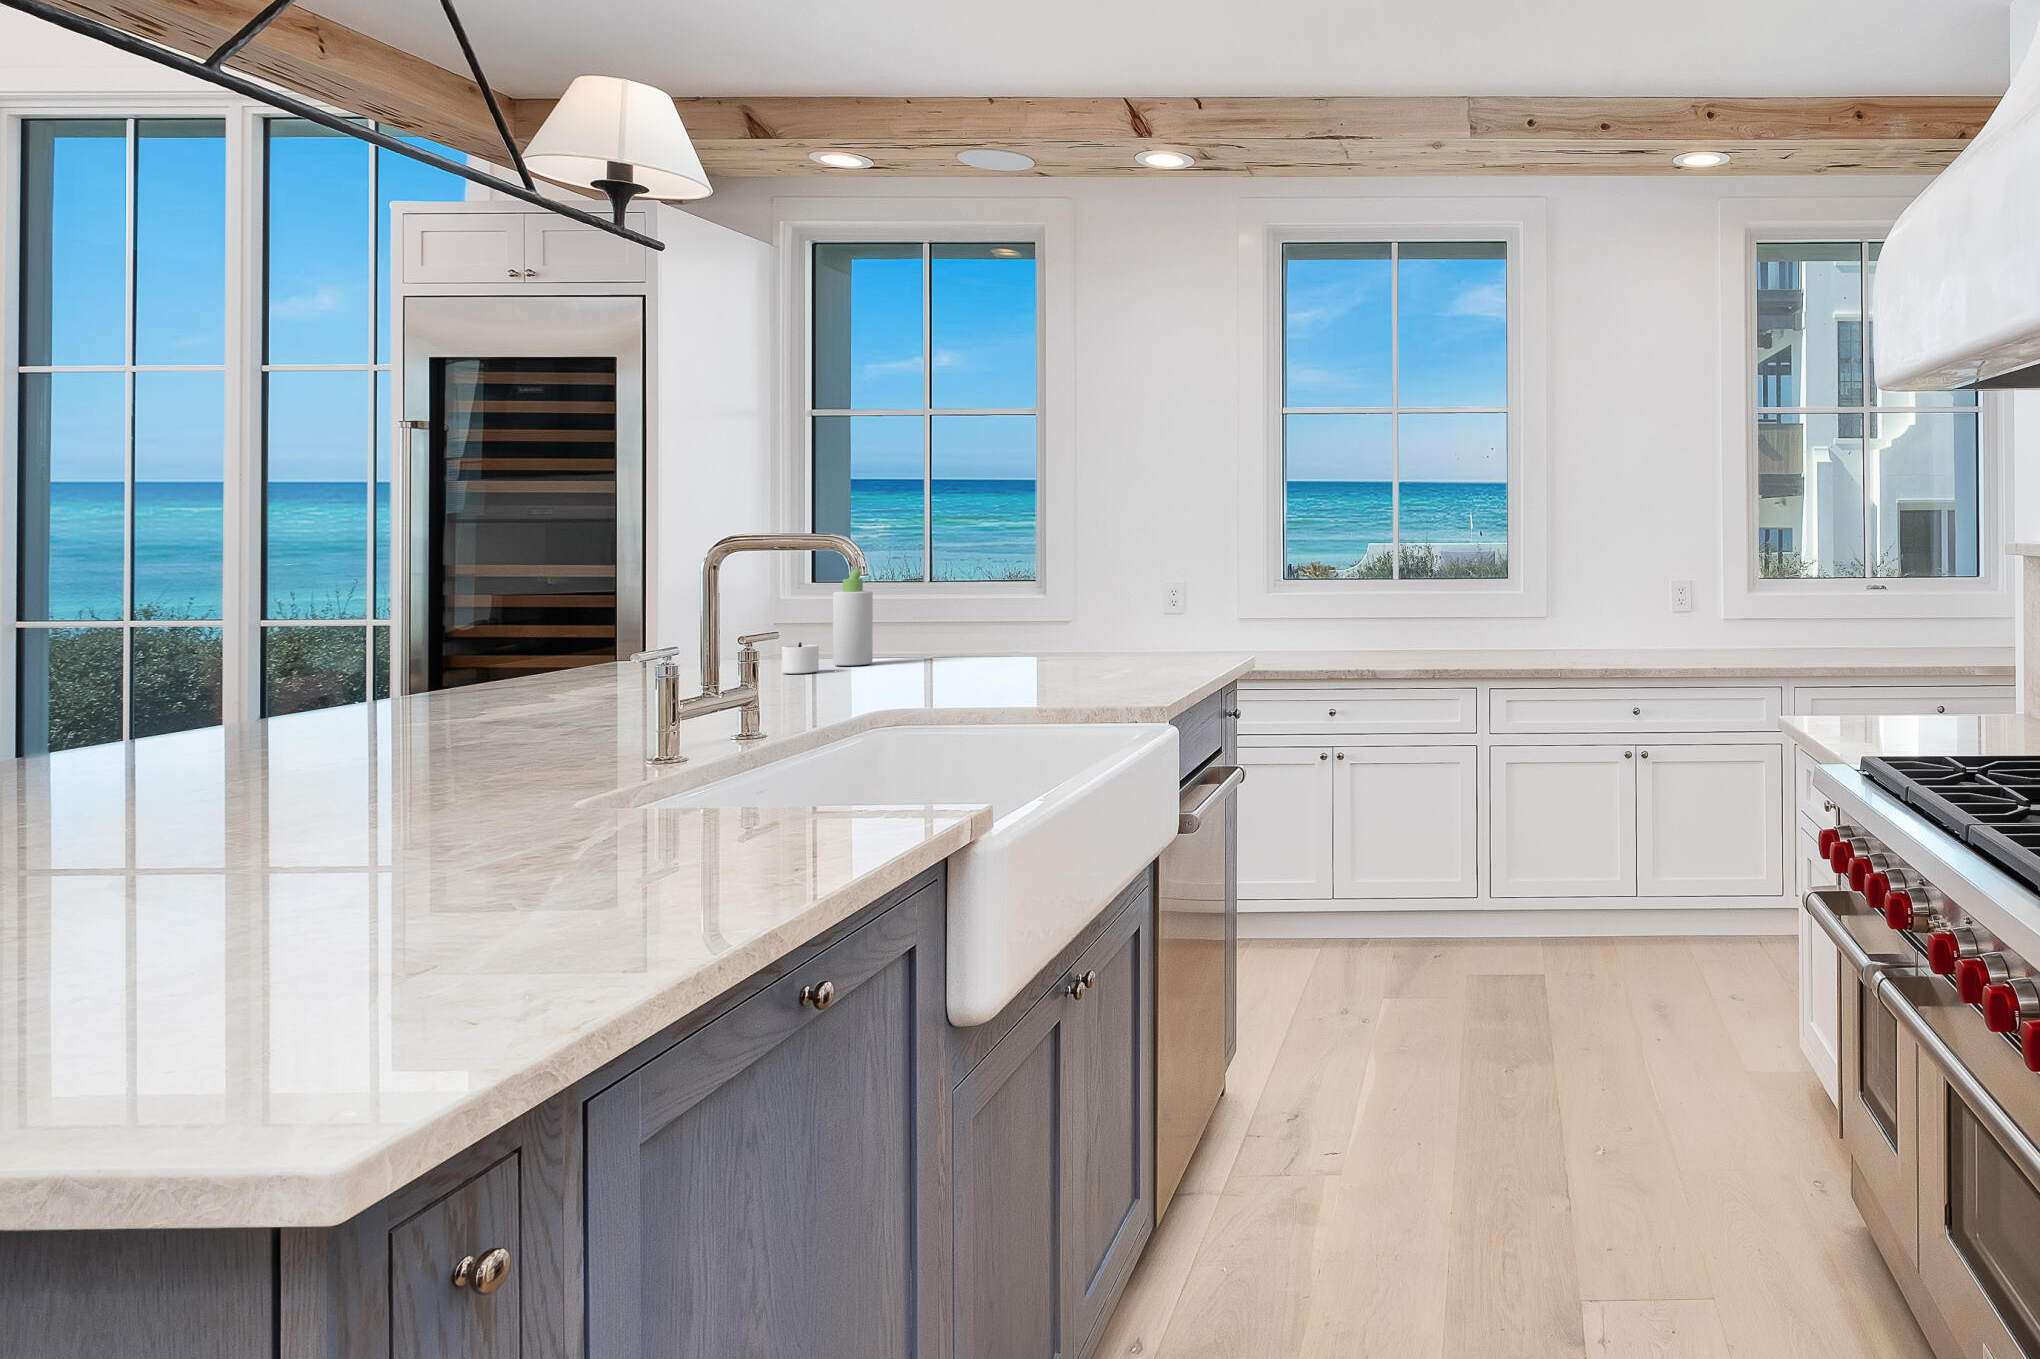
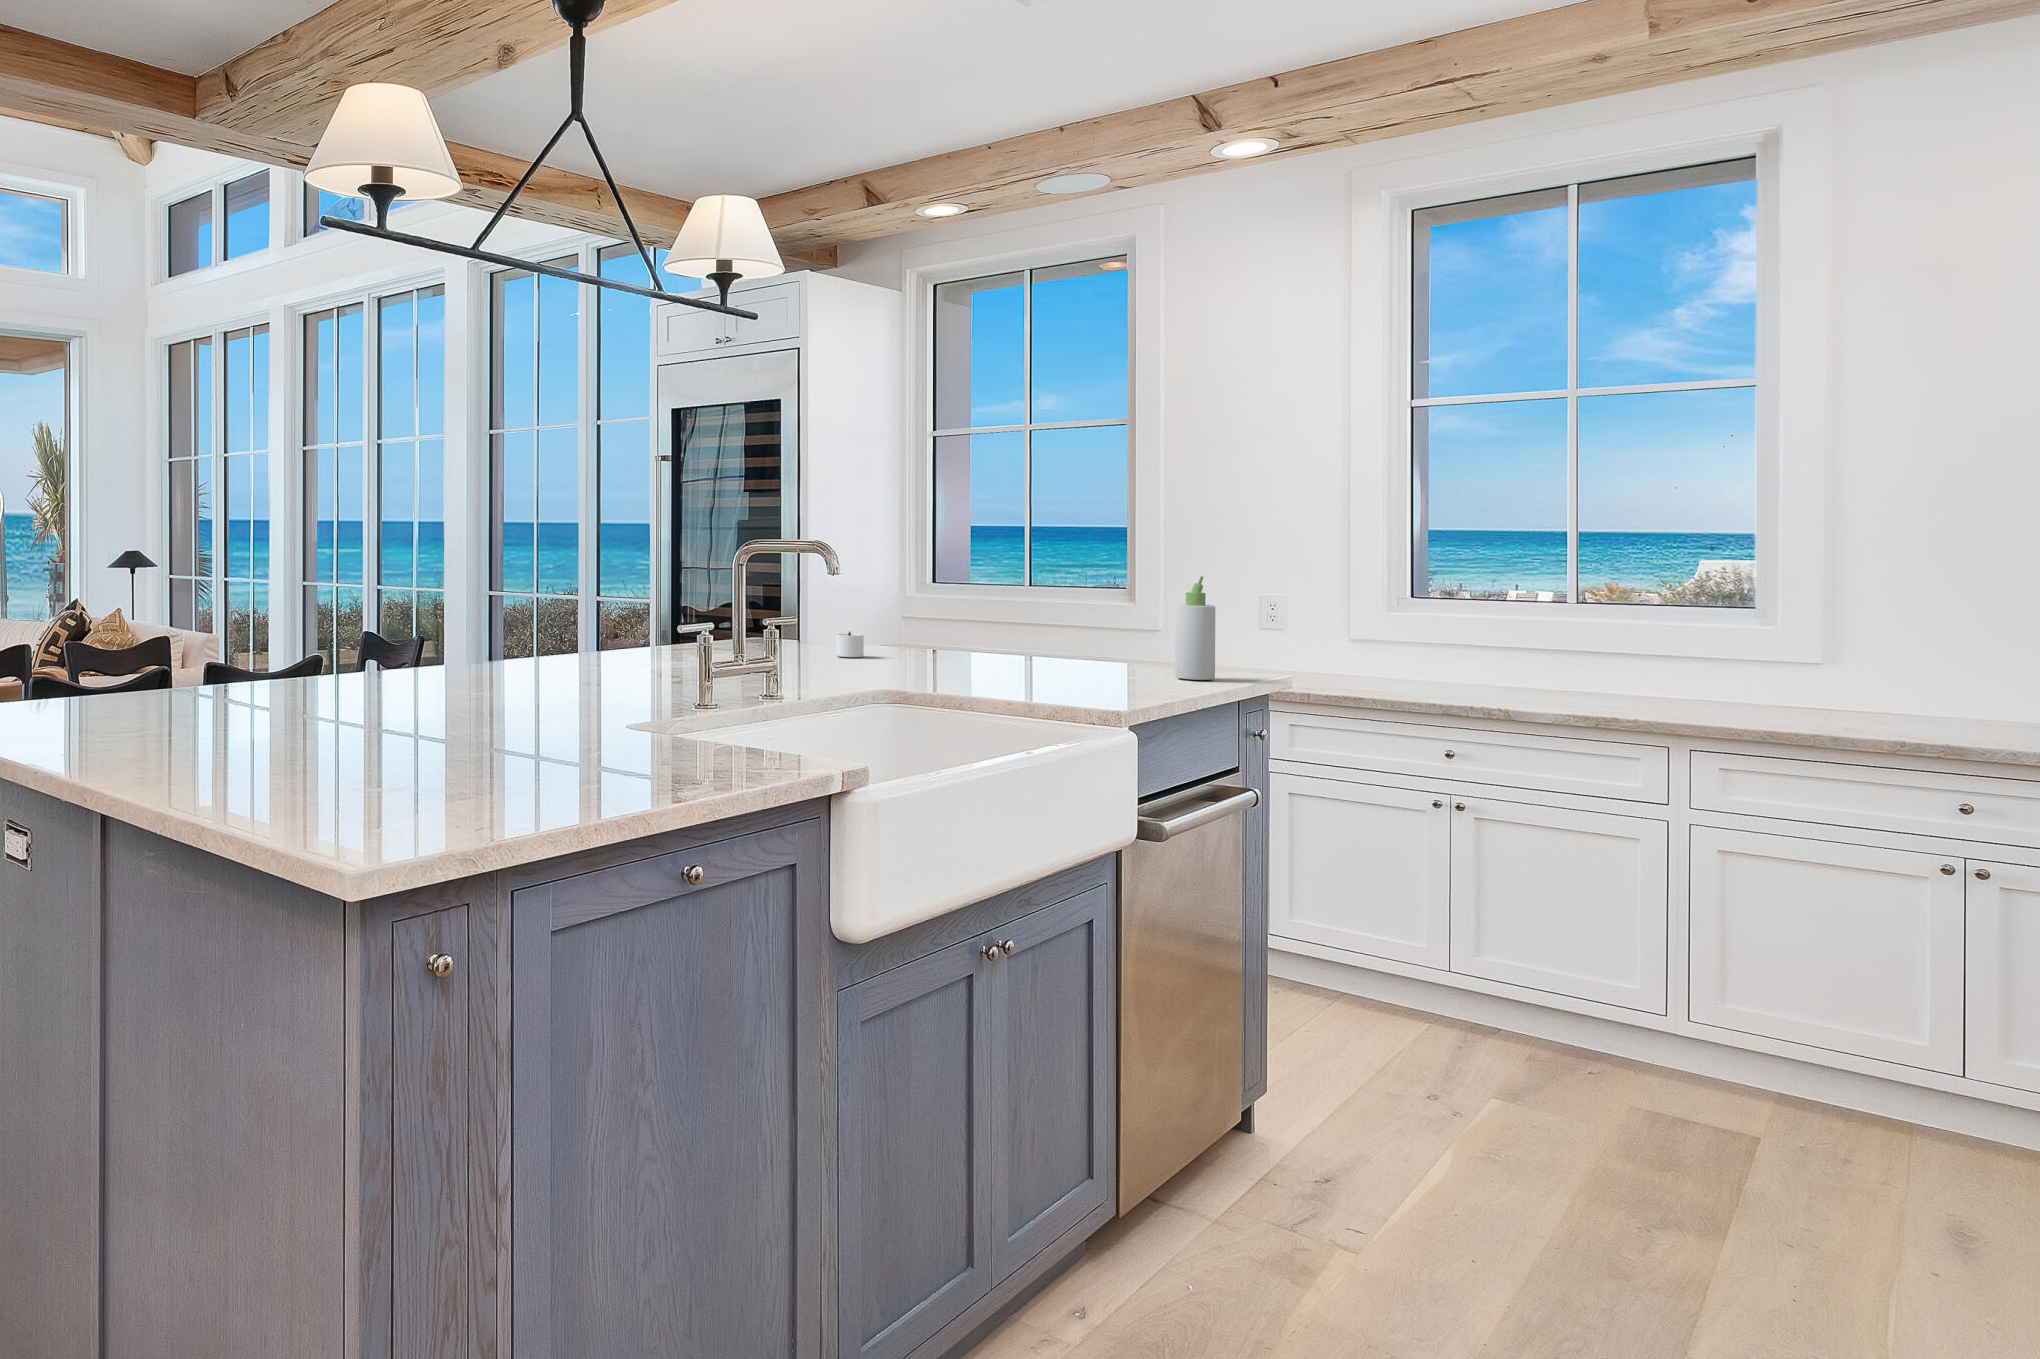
bottle: present [833,566,873,666] -> present [1175,576,1215,680]

